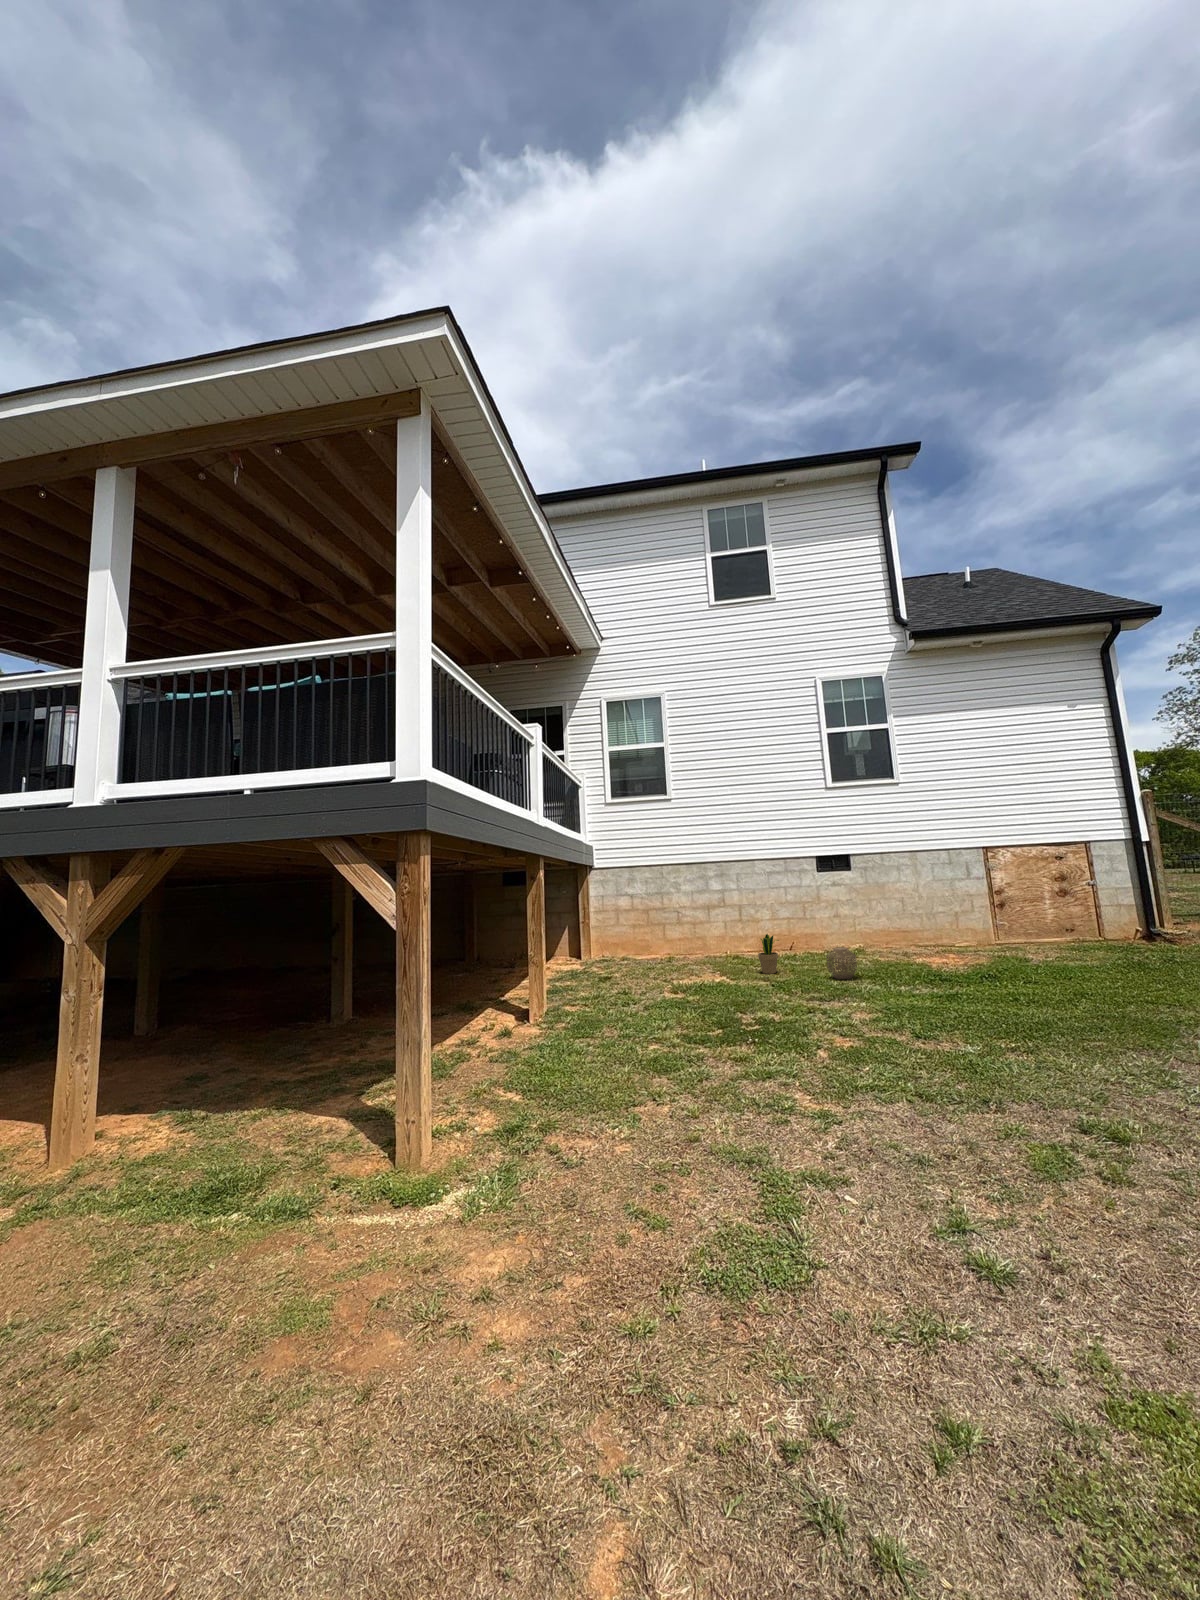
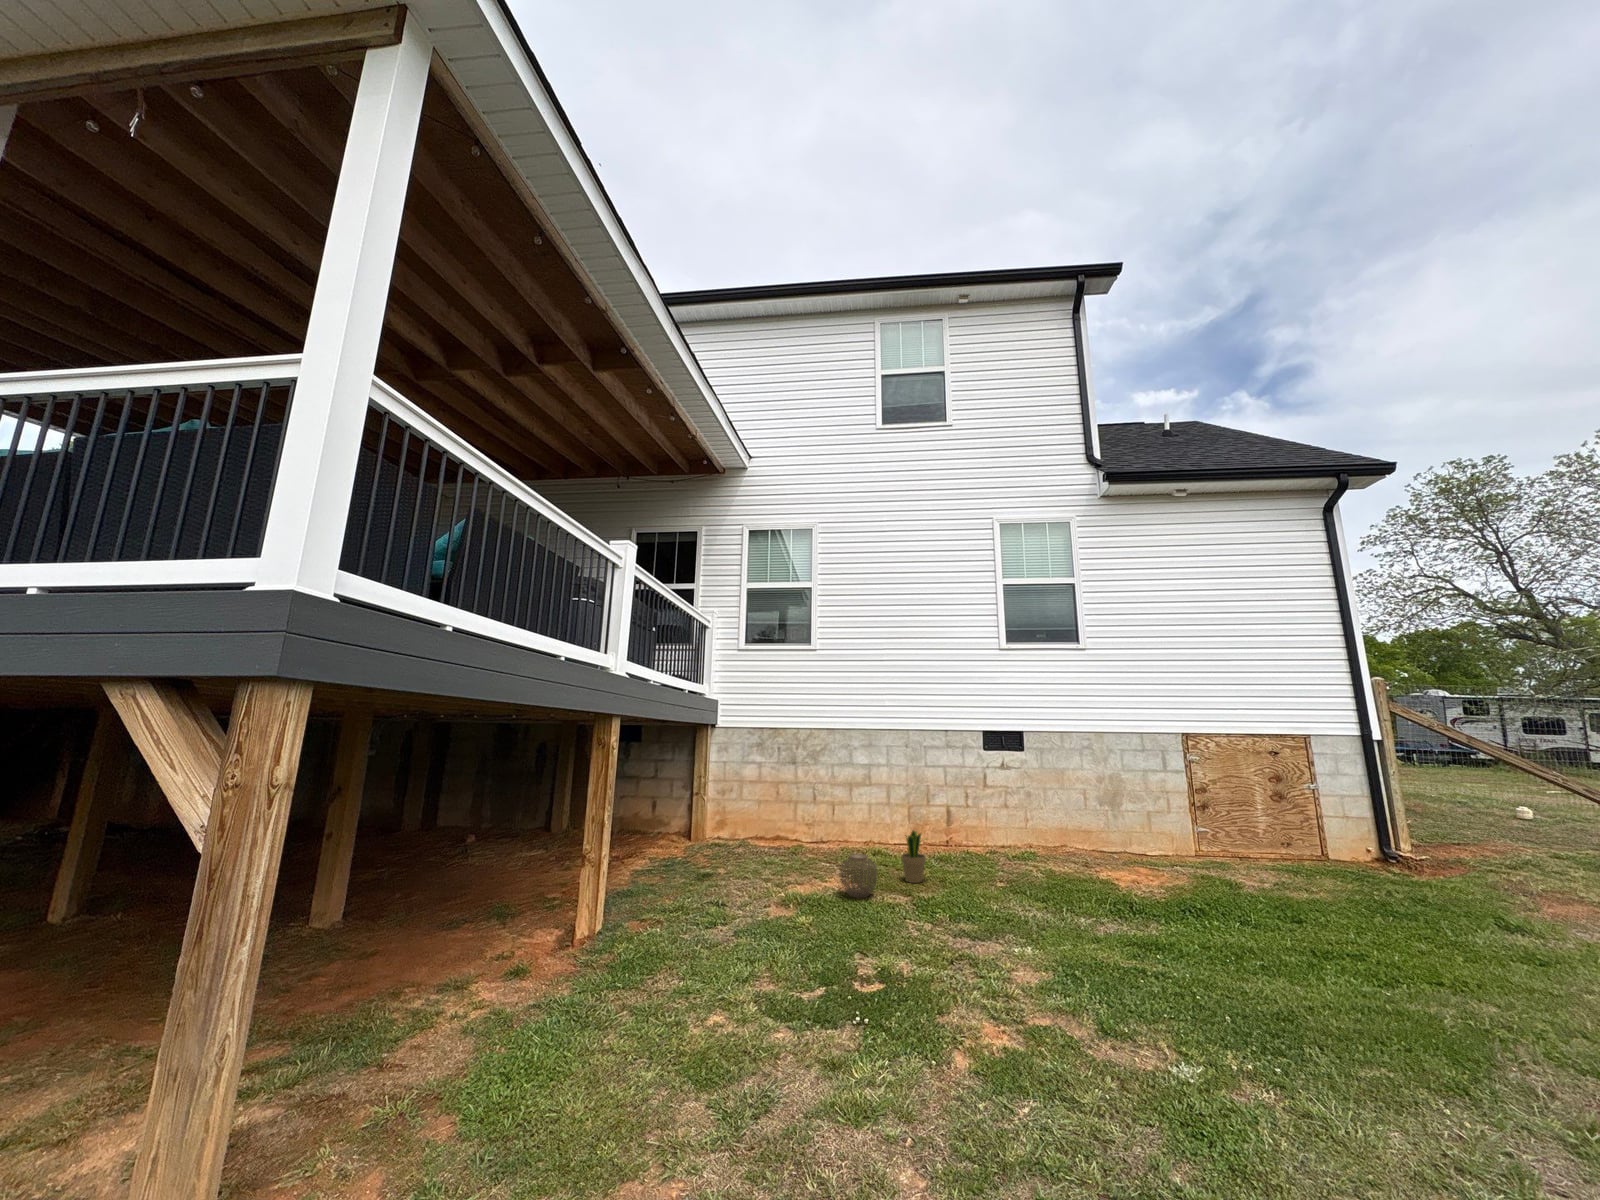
woven basket: present [827,947,857,979] -> present [841,854,877,897]

